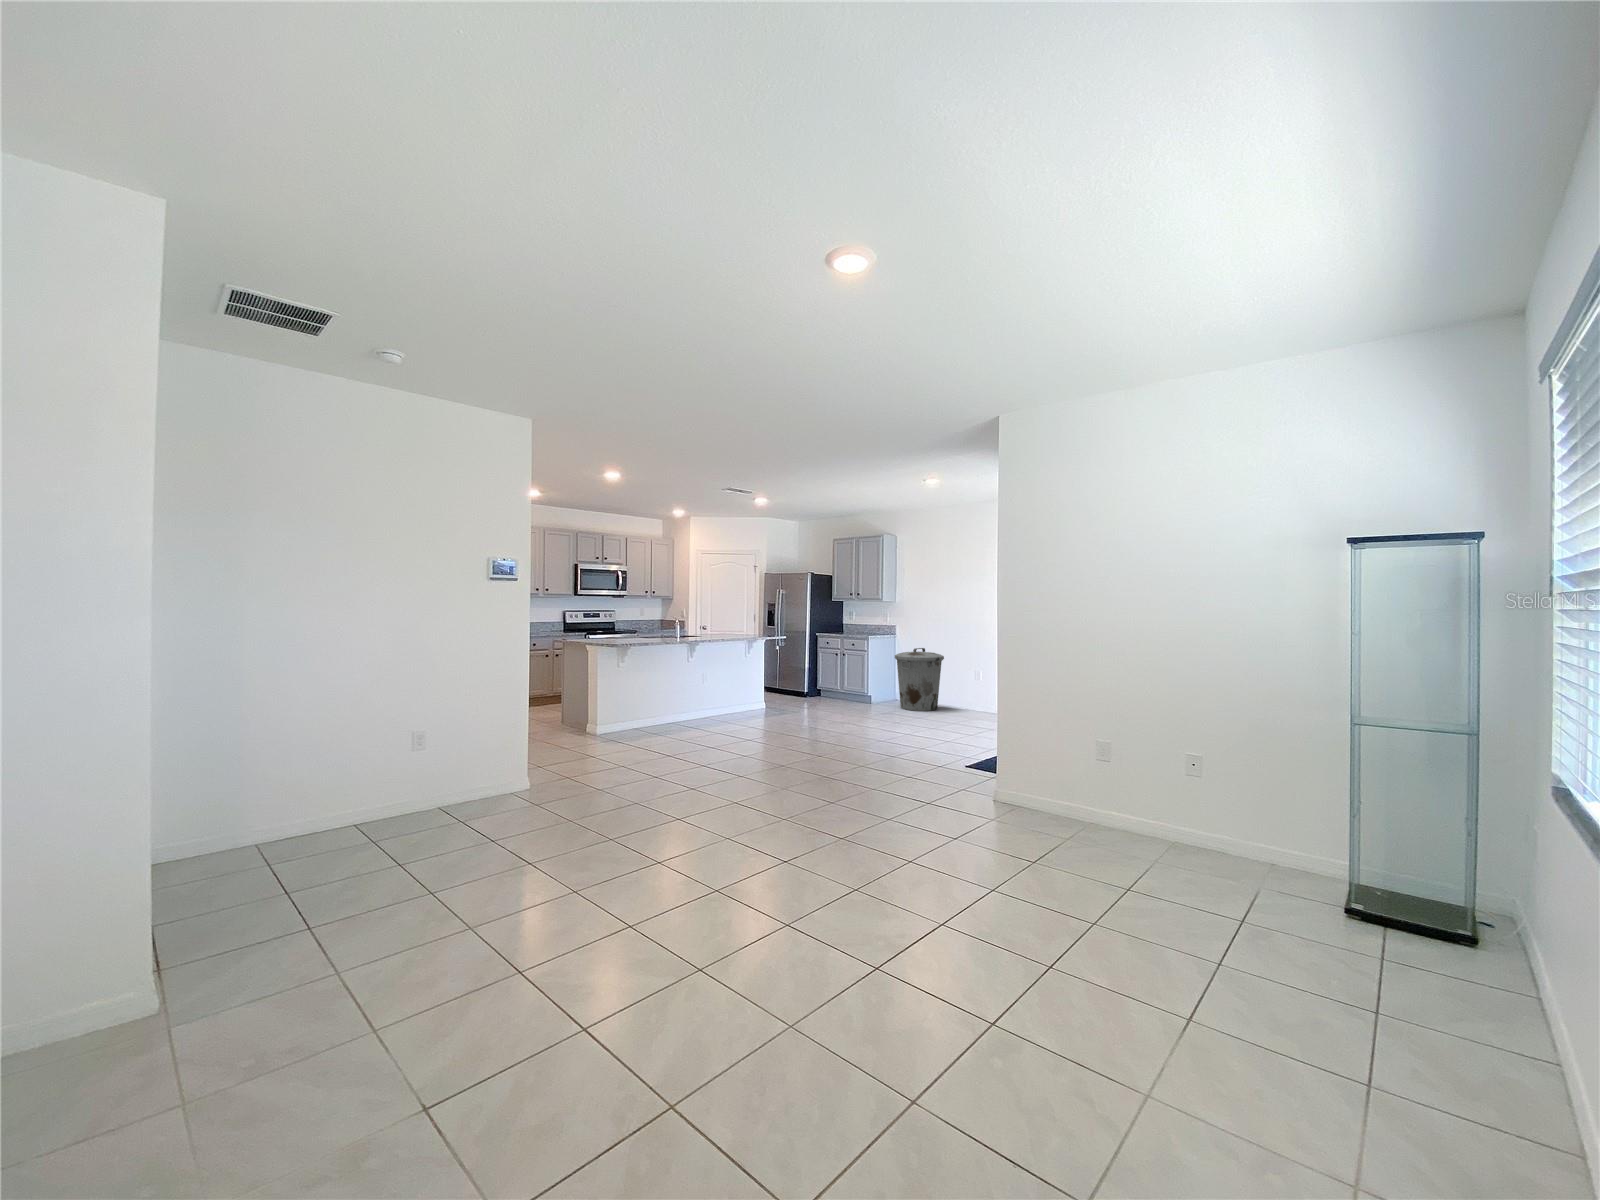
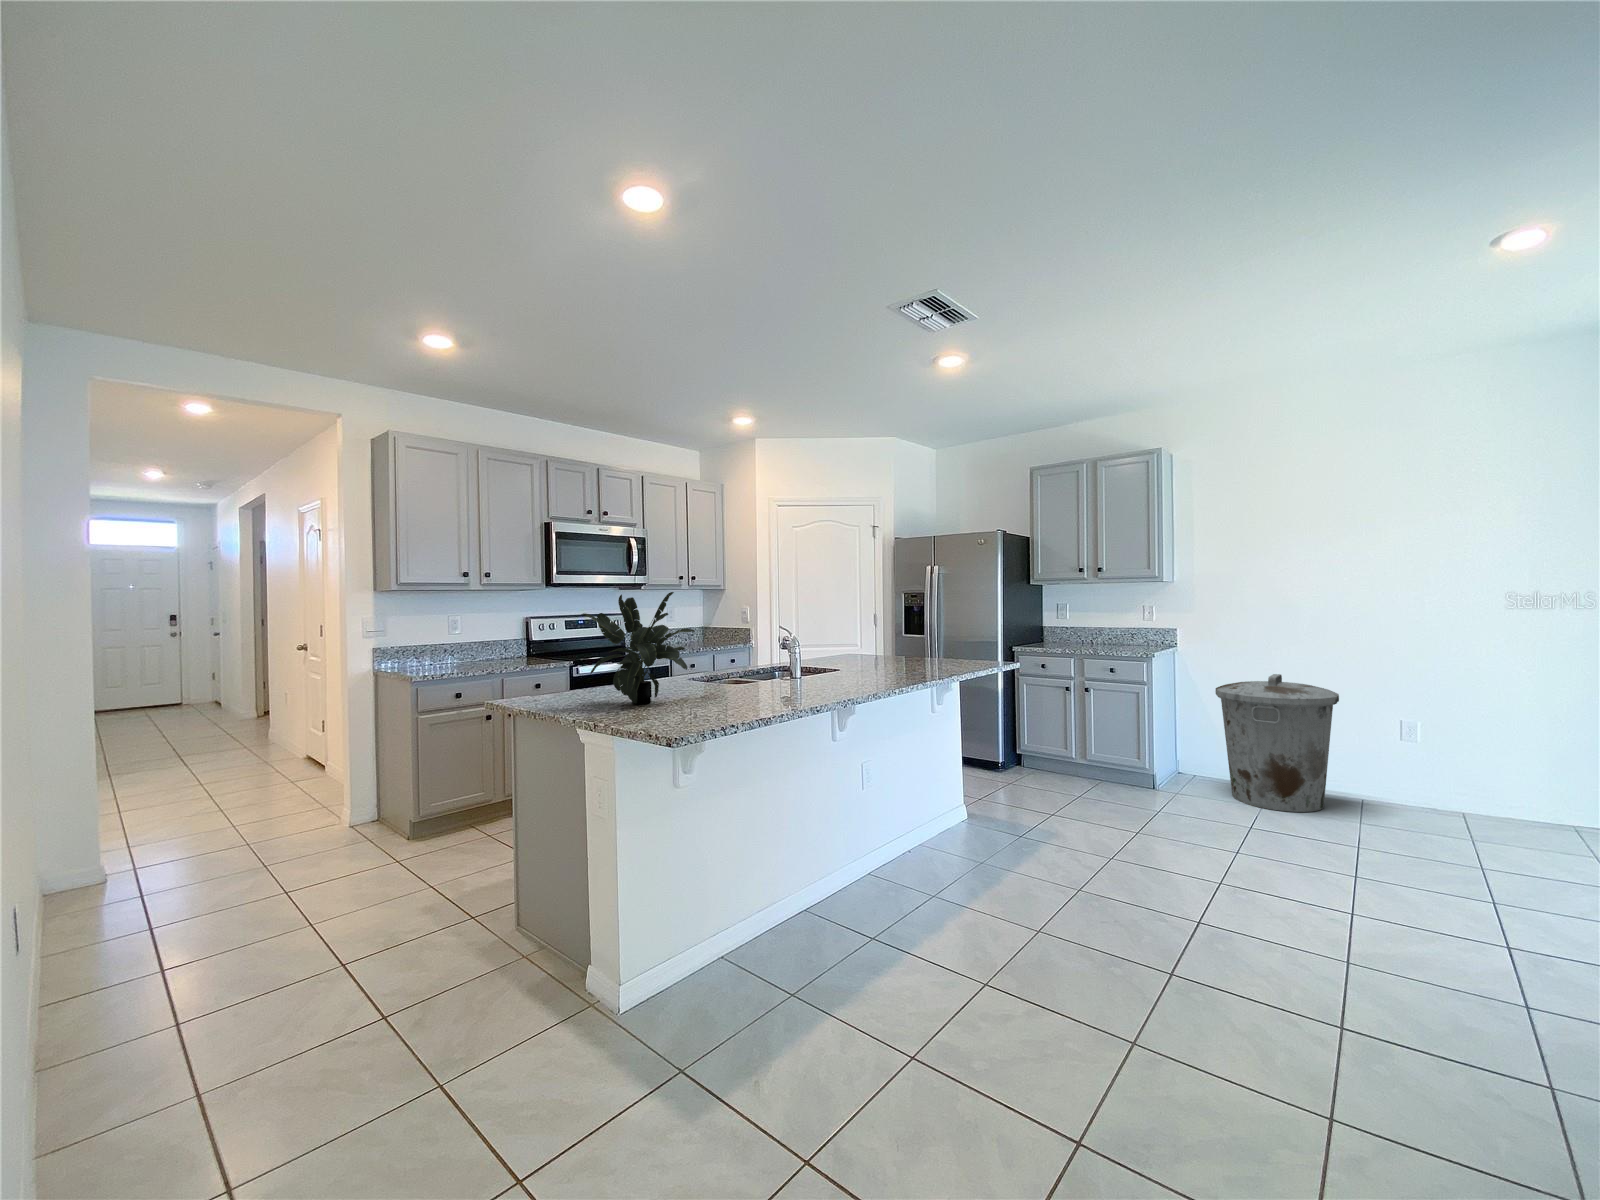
potted plant: none [587,601,627,640] -> present [581,592,695,705]

